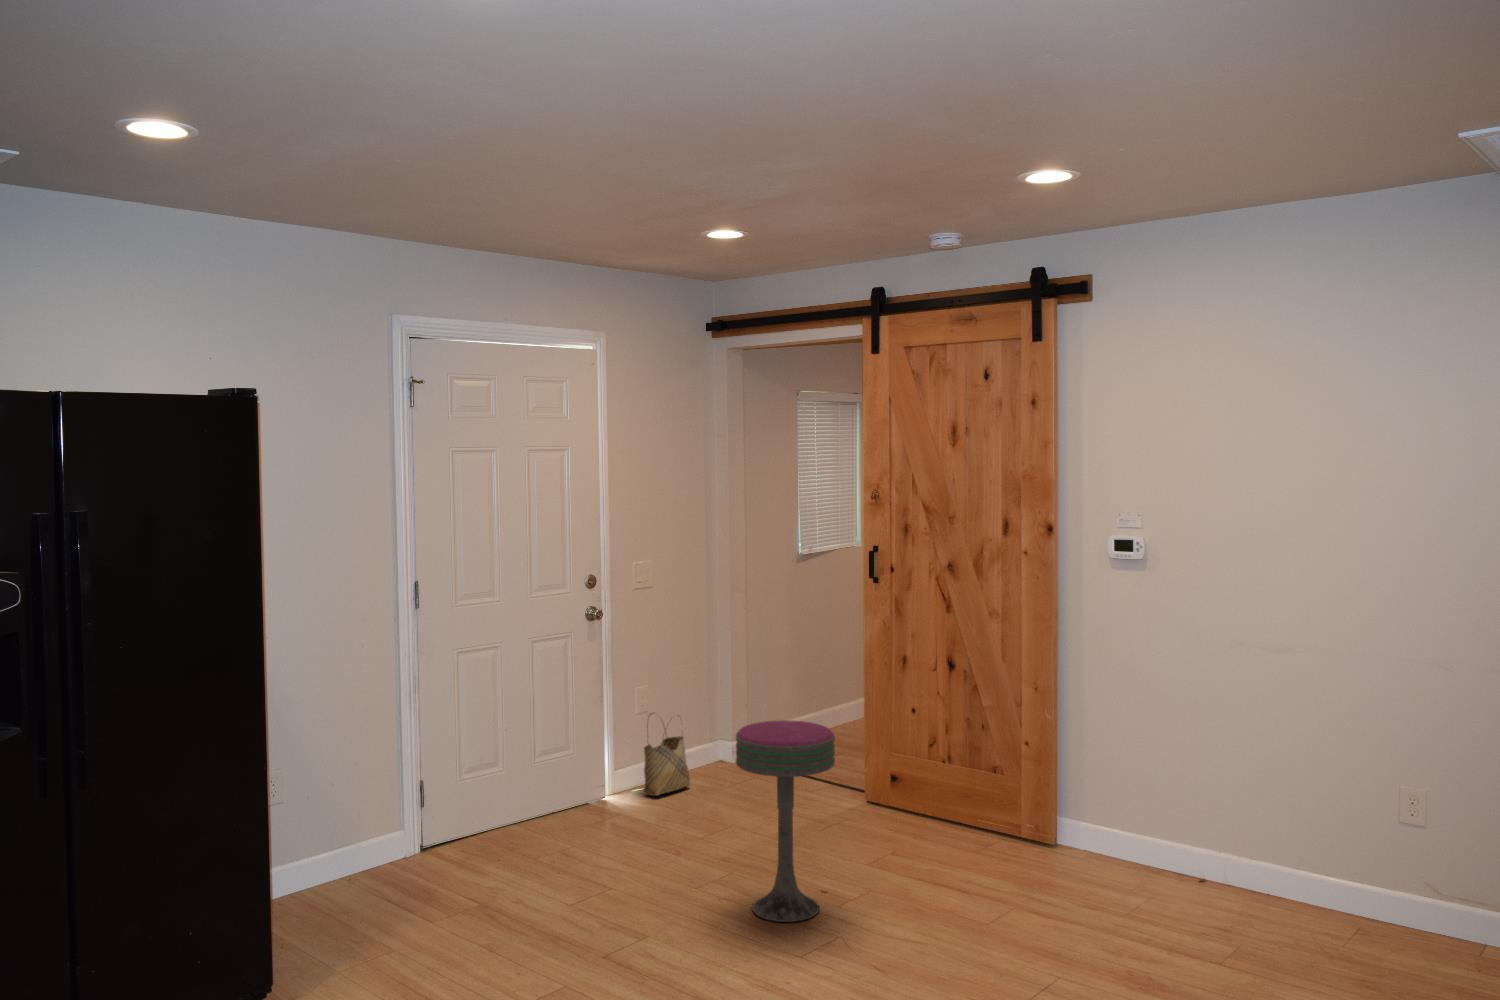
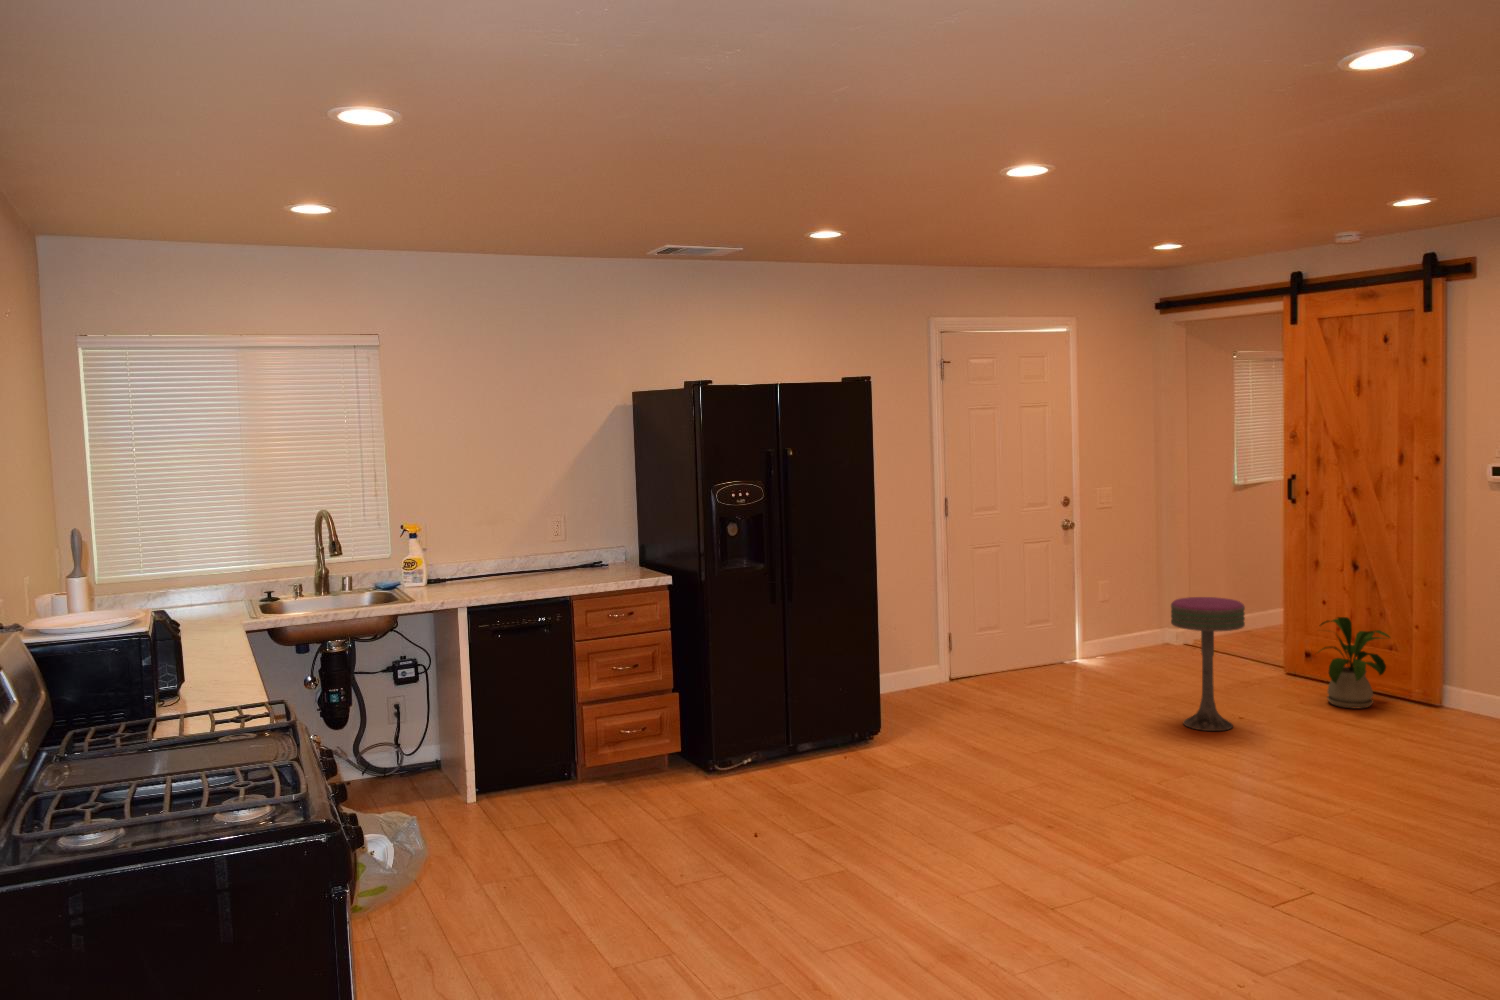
woven basket: present [644,714,690,796] -> none [1105,600,1141,661]
house plant: none [910,735,1005,857] -> present [1320,617,1390,709]

